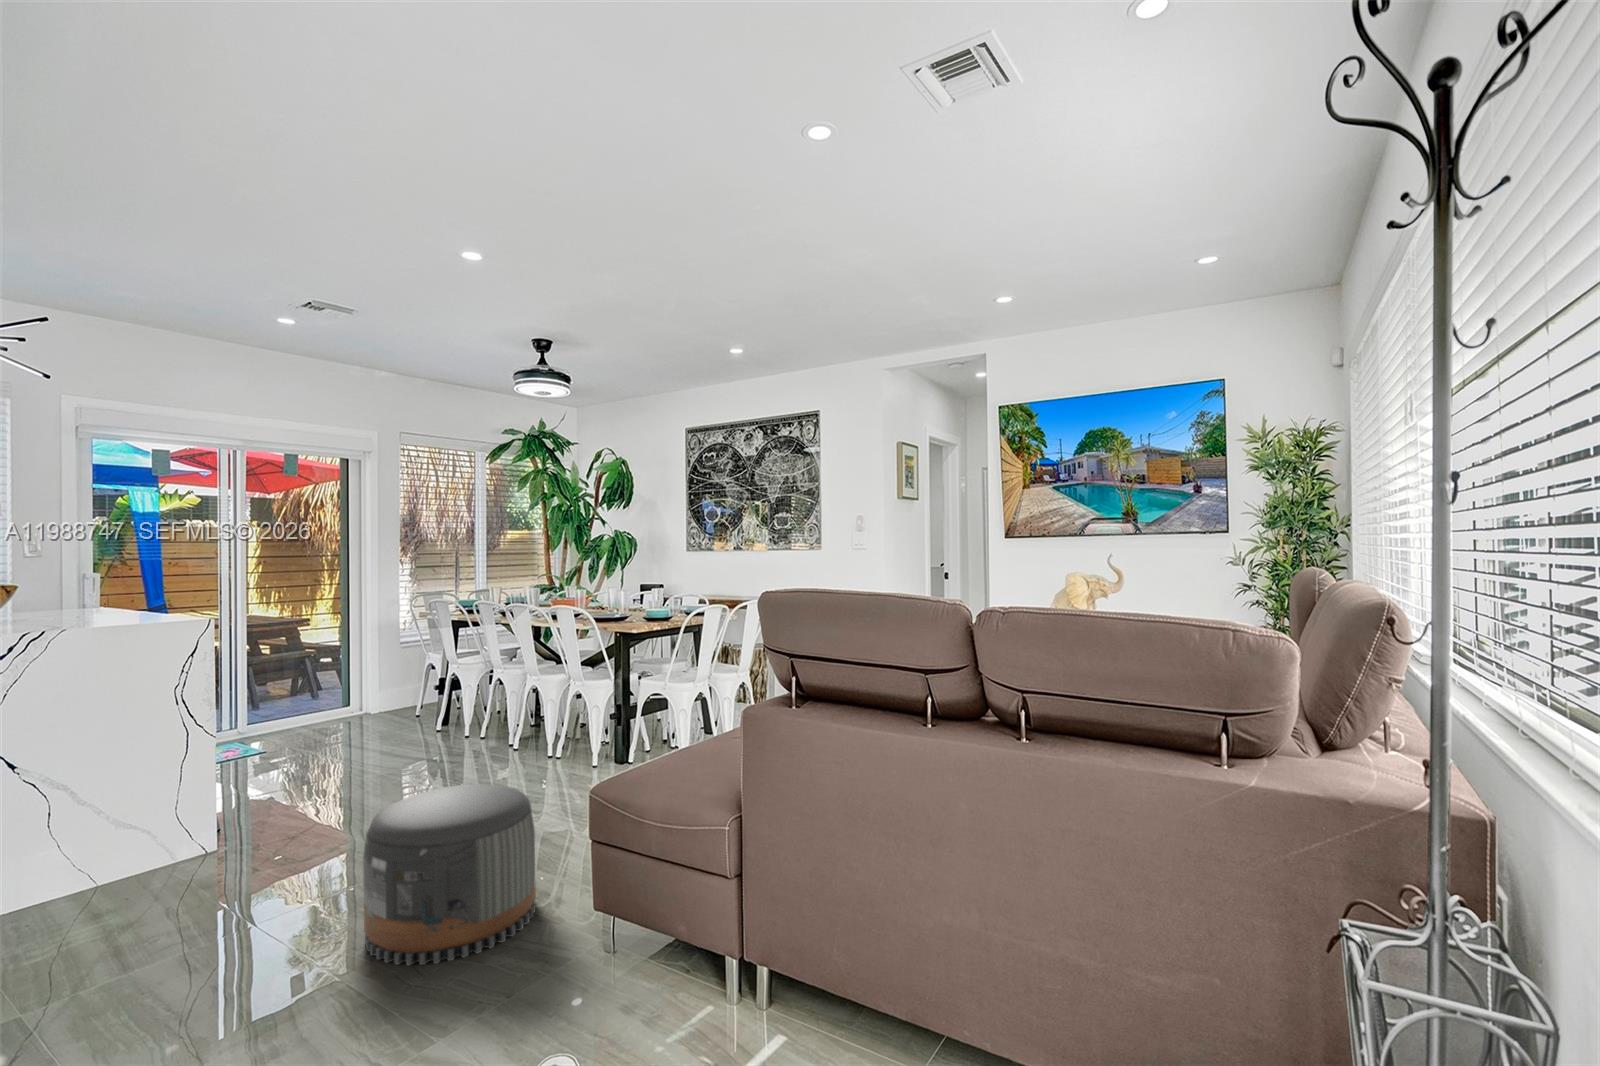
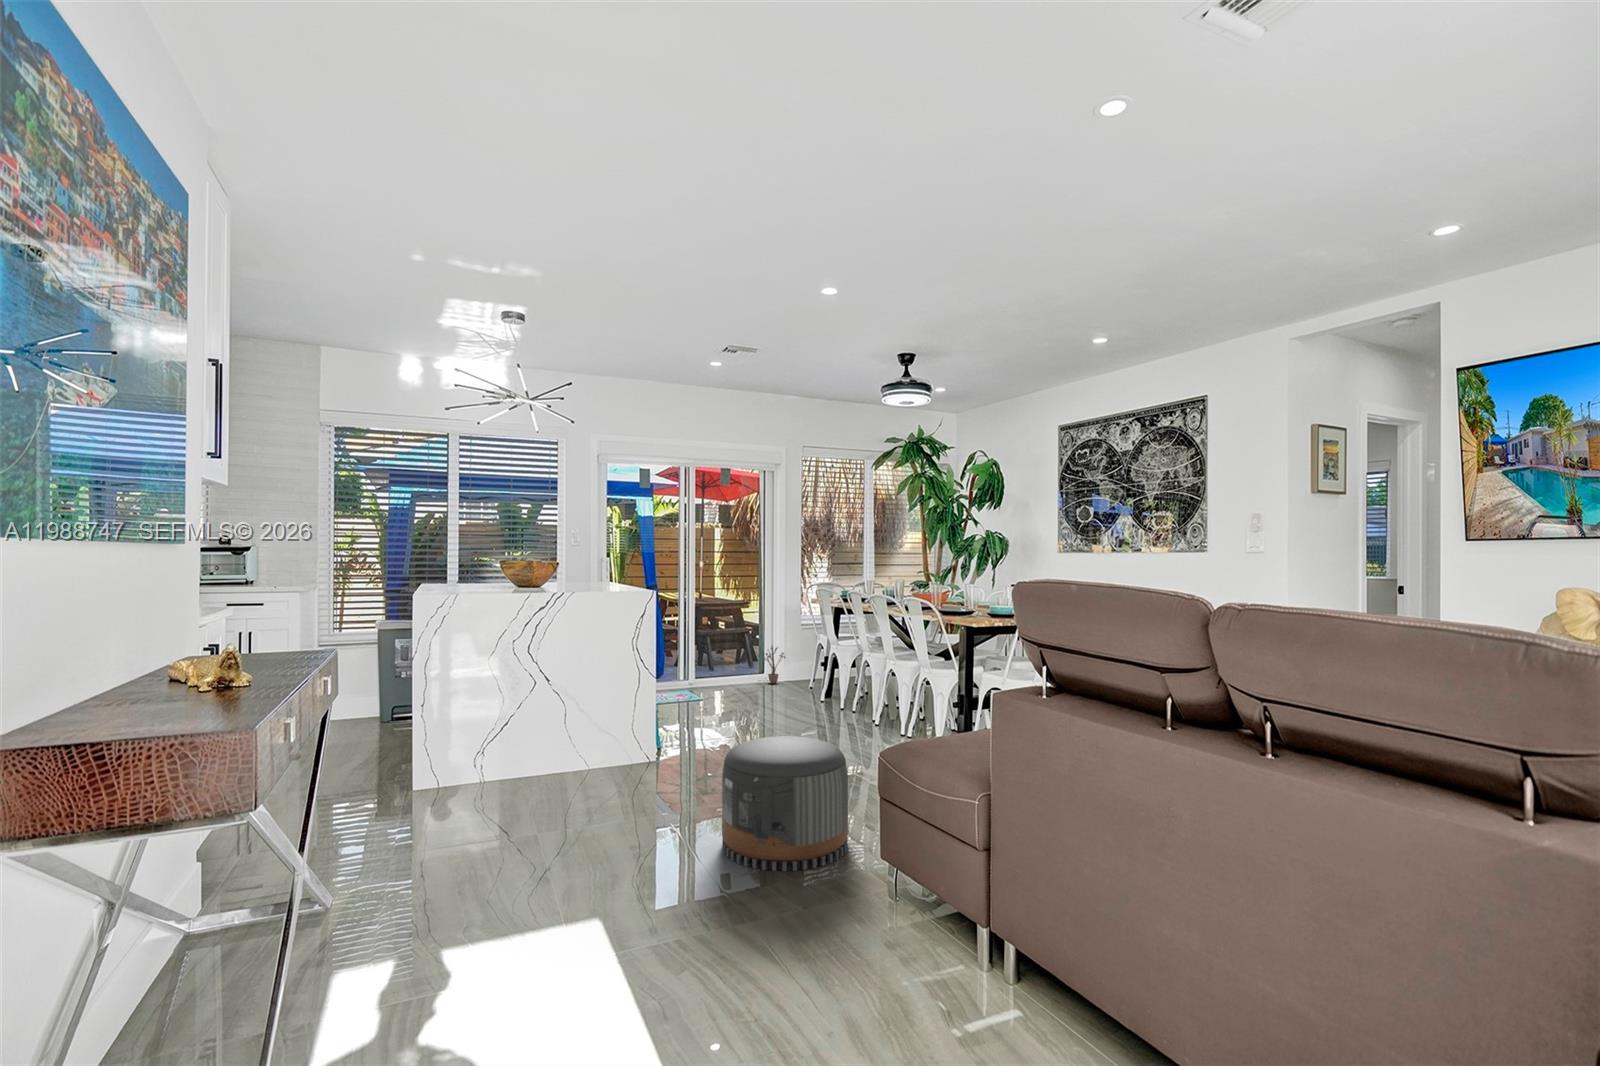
decorative plant: none [342,669,381,716] -> present [759,645,785,684]

